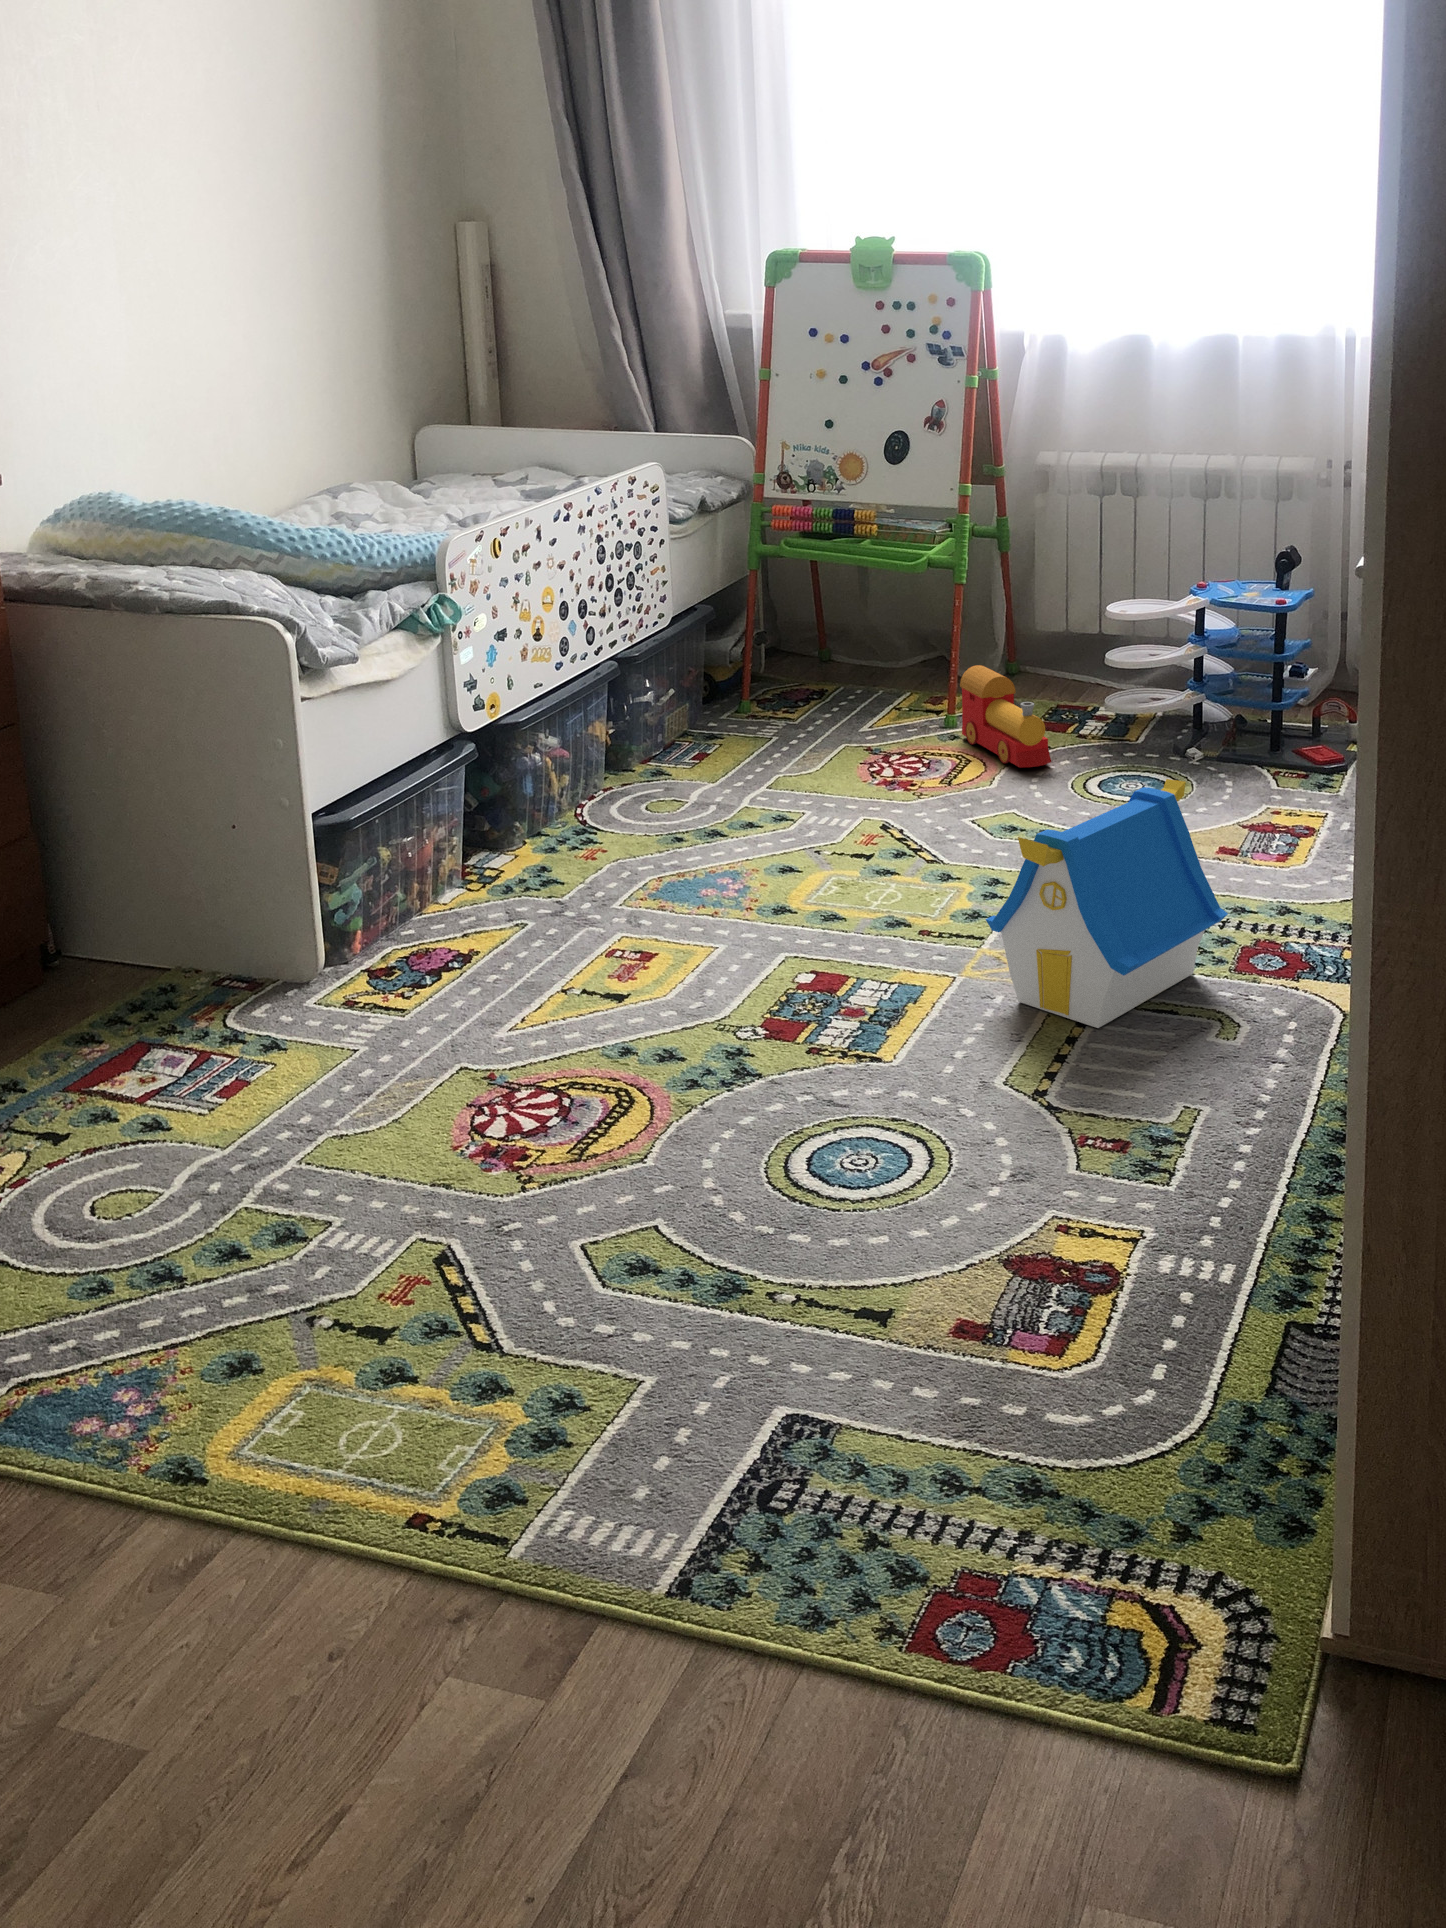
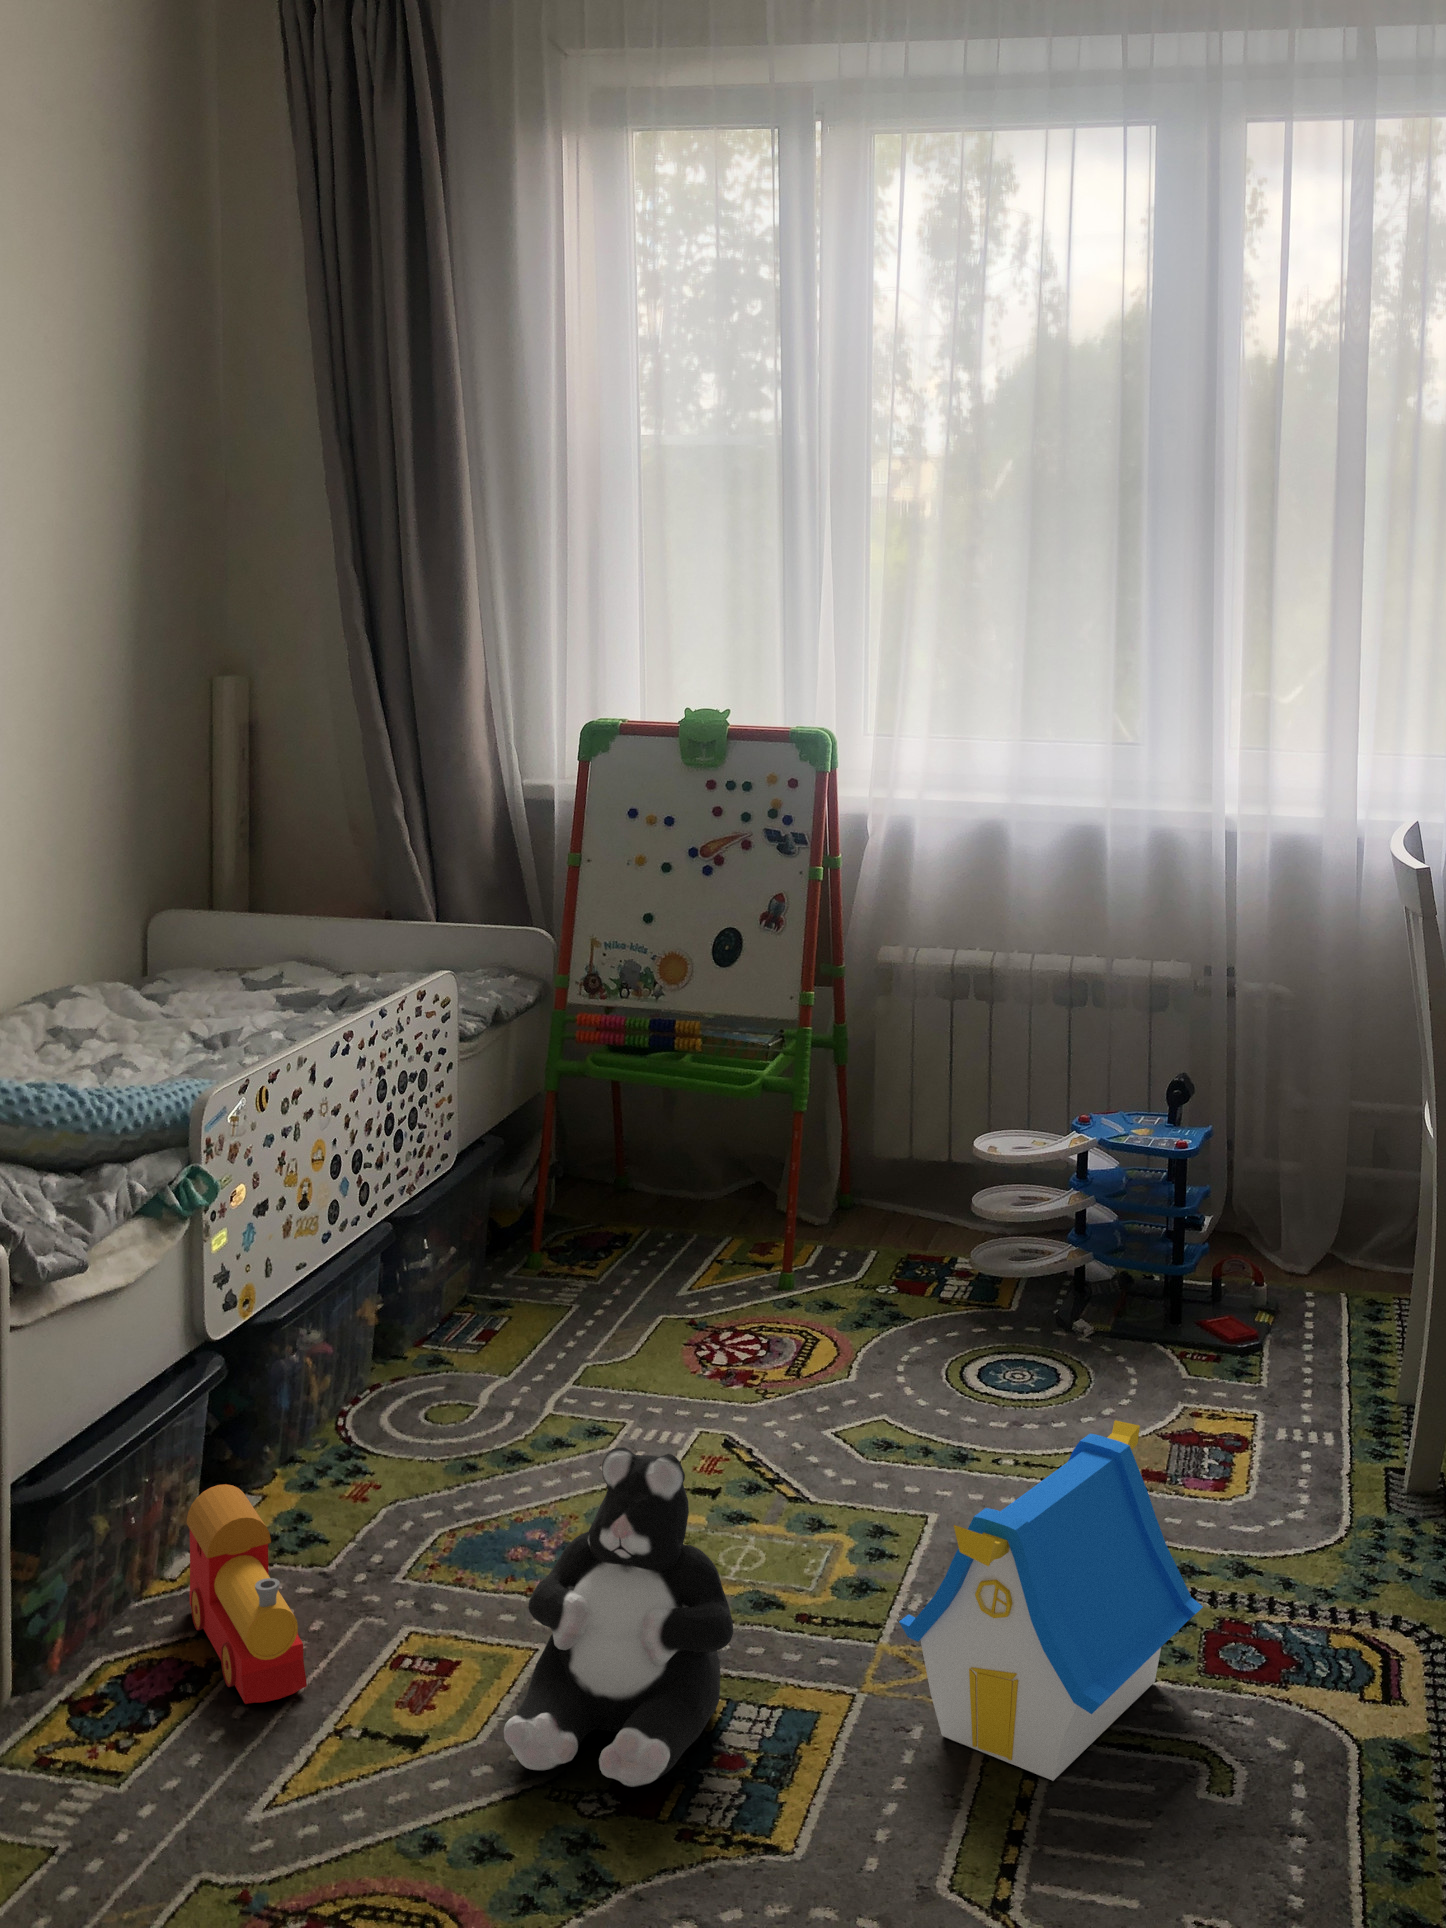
toy train: present [960,665,1051,768] -> present [187,1484,307,1704]
plush toy: none [680,789,856,1023] -> present [504,1448,733,1787]

